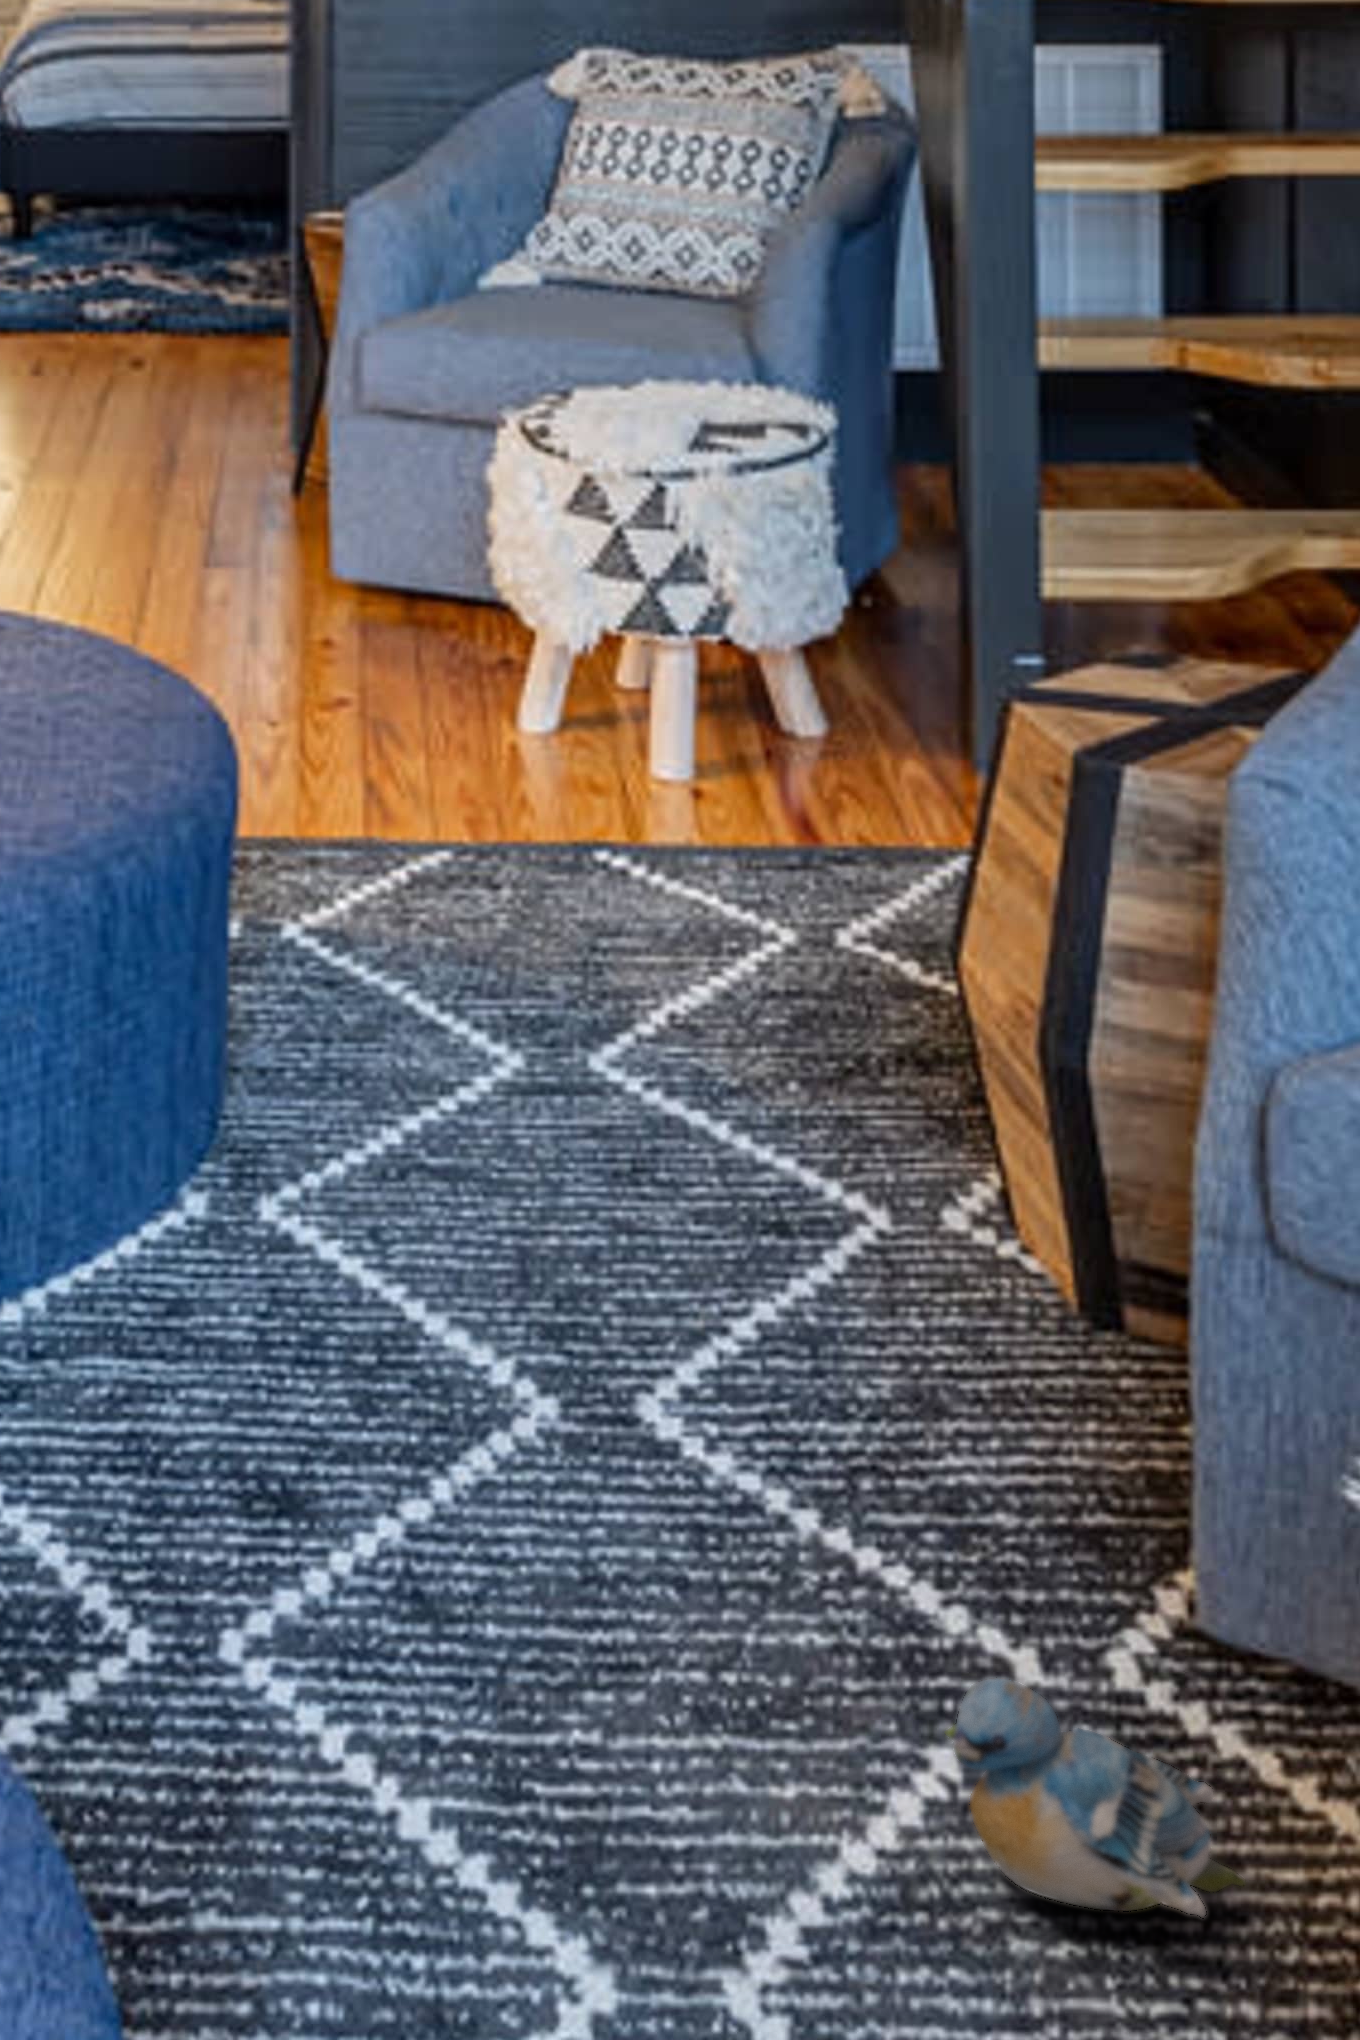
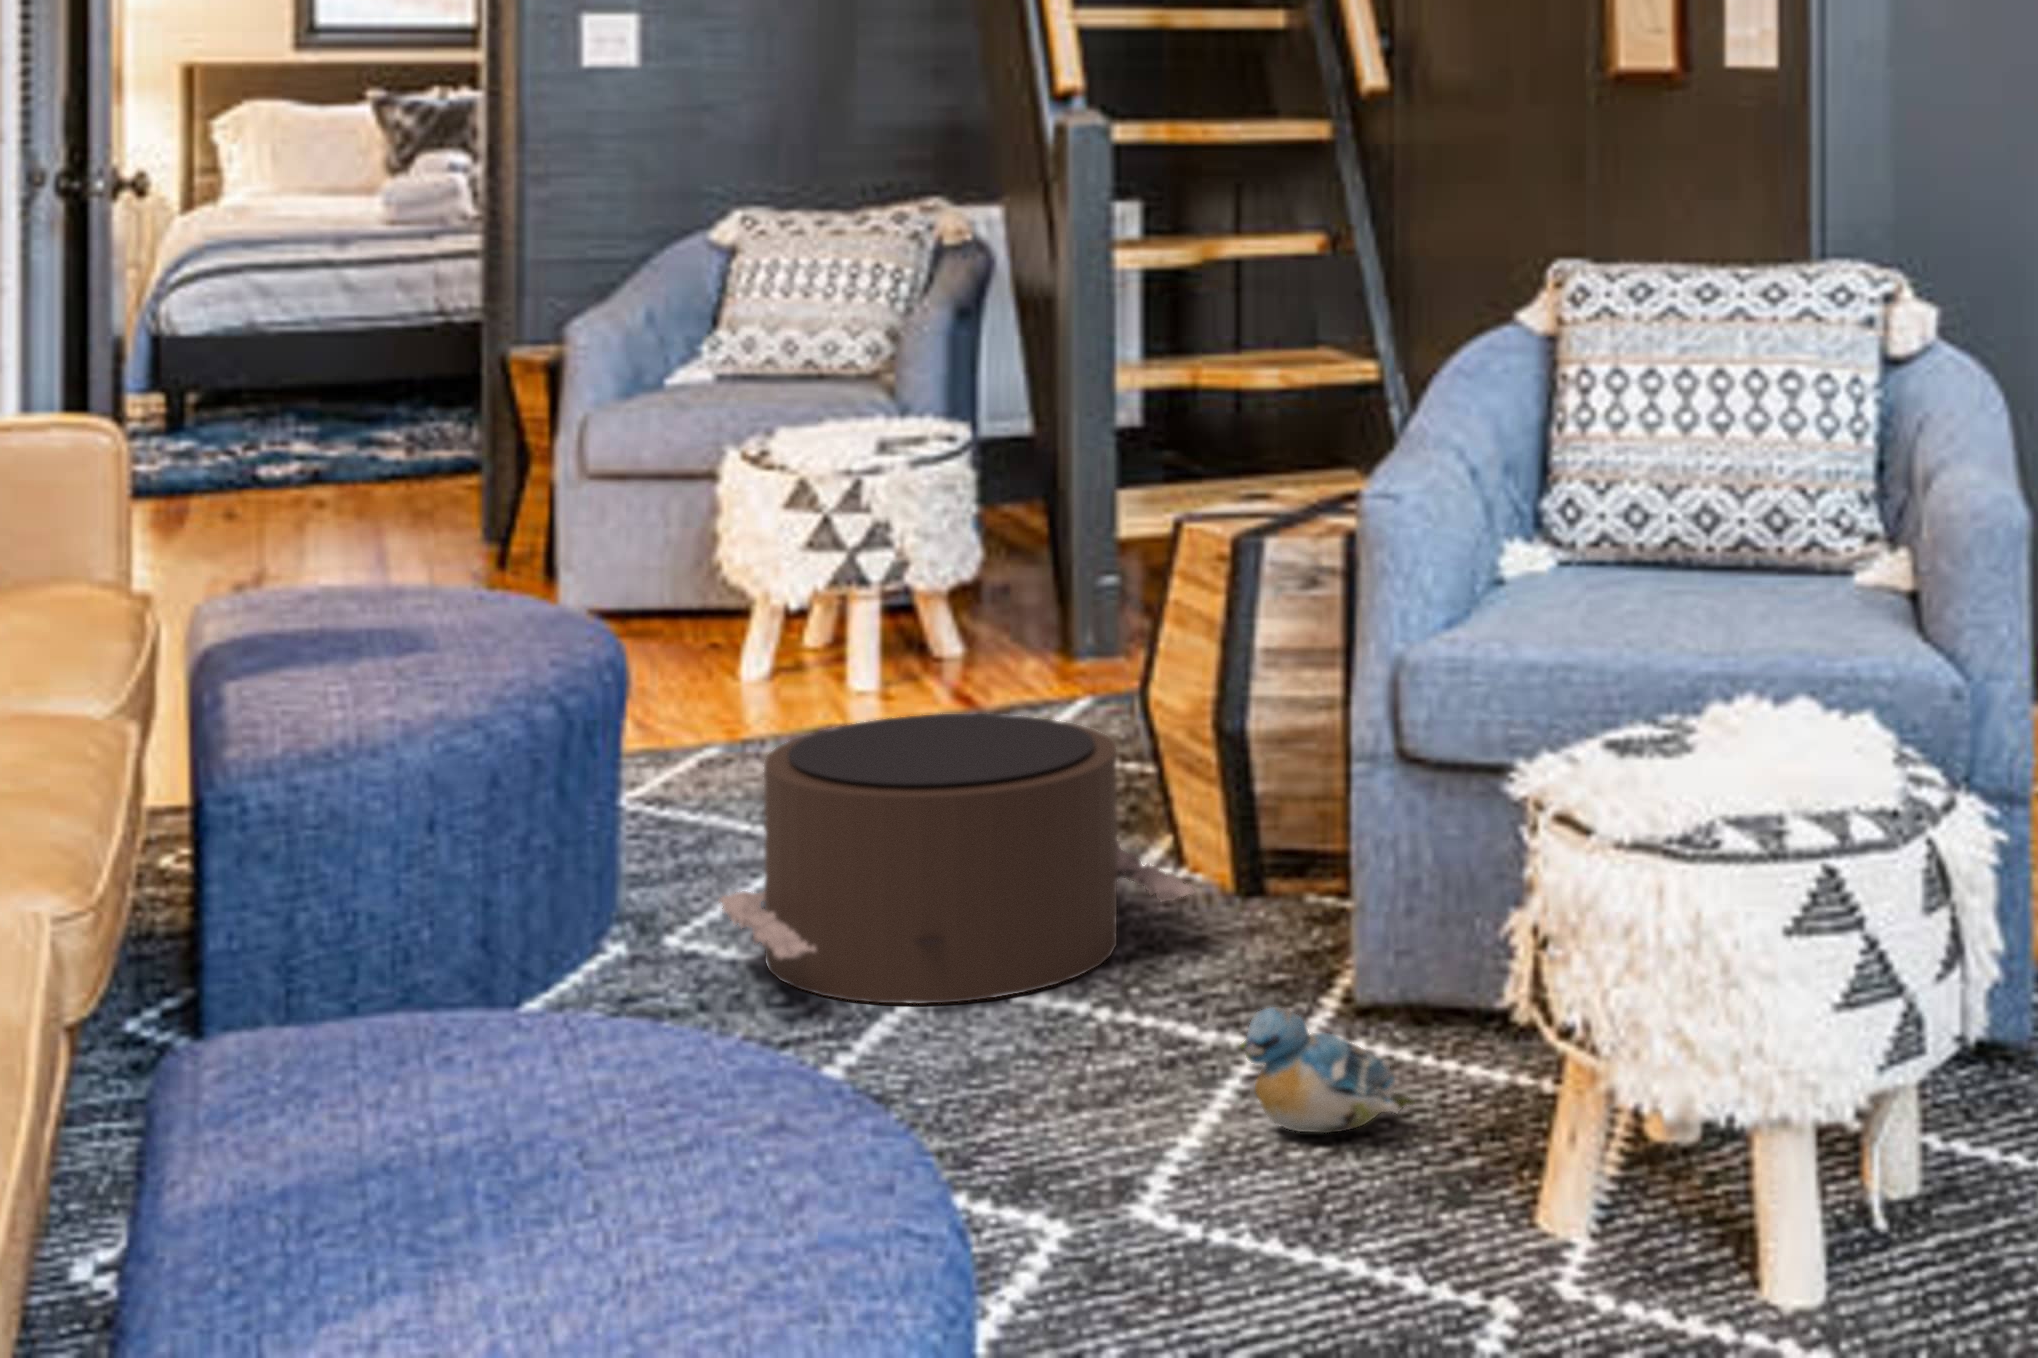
pouf: none [291,951,988,1455] -> present [719,714,1195,1004]

